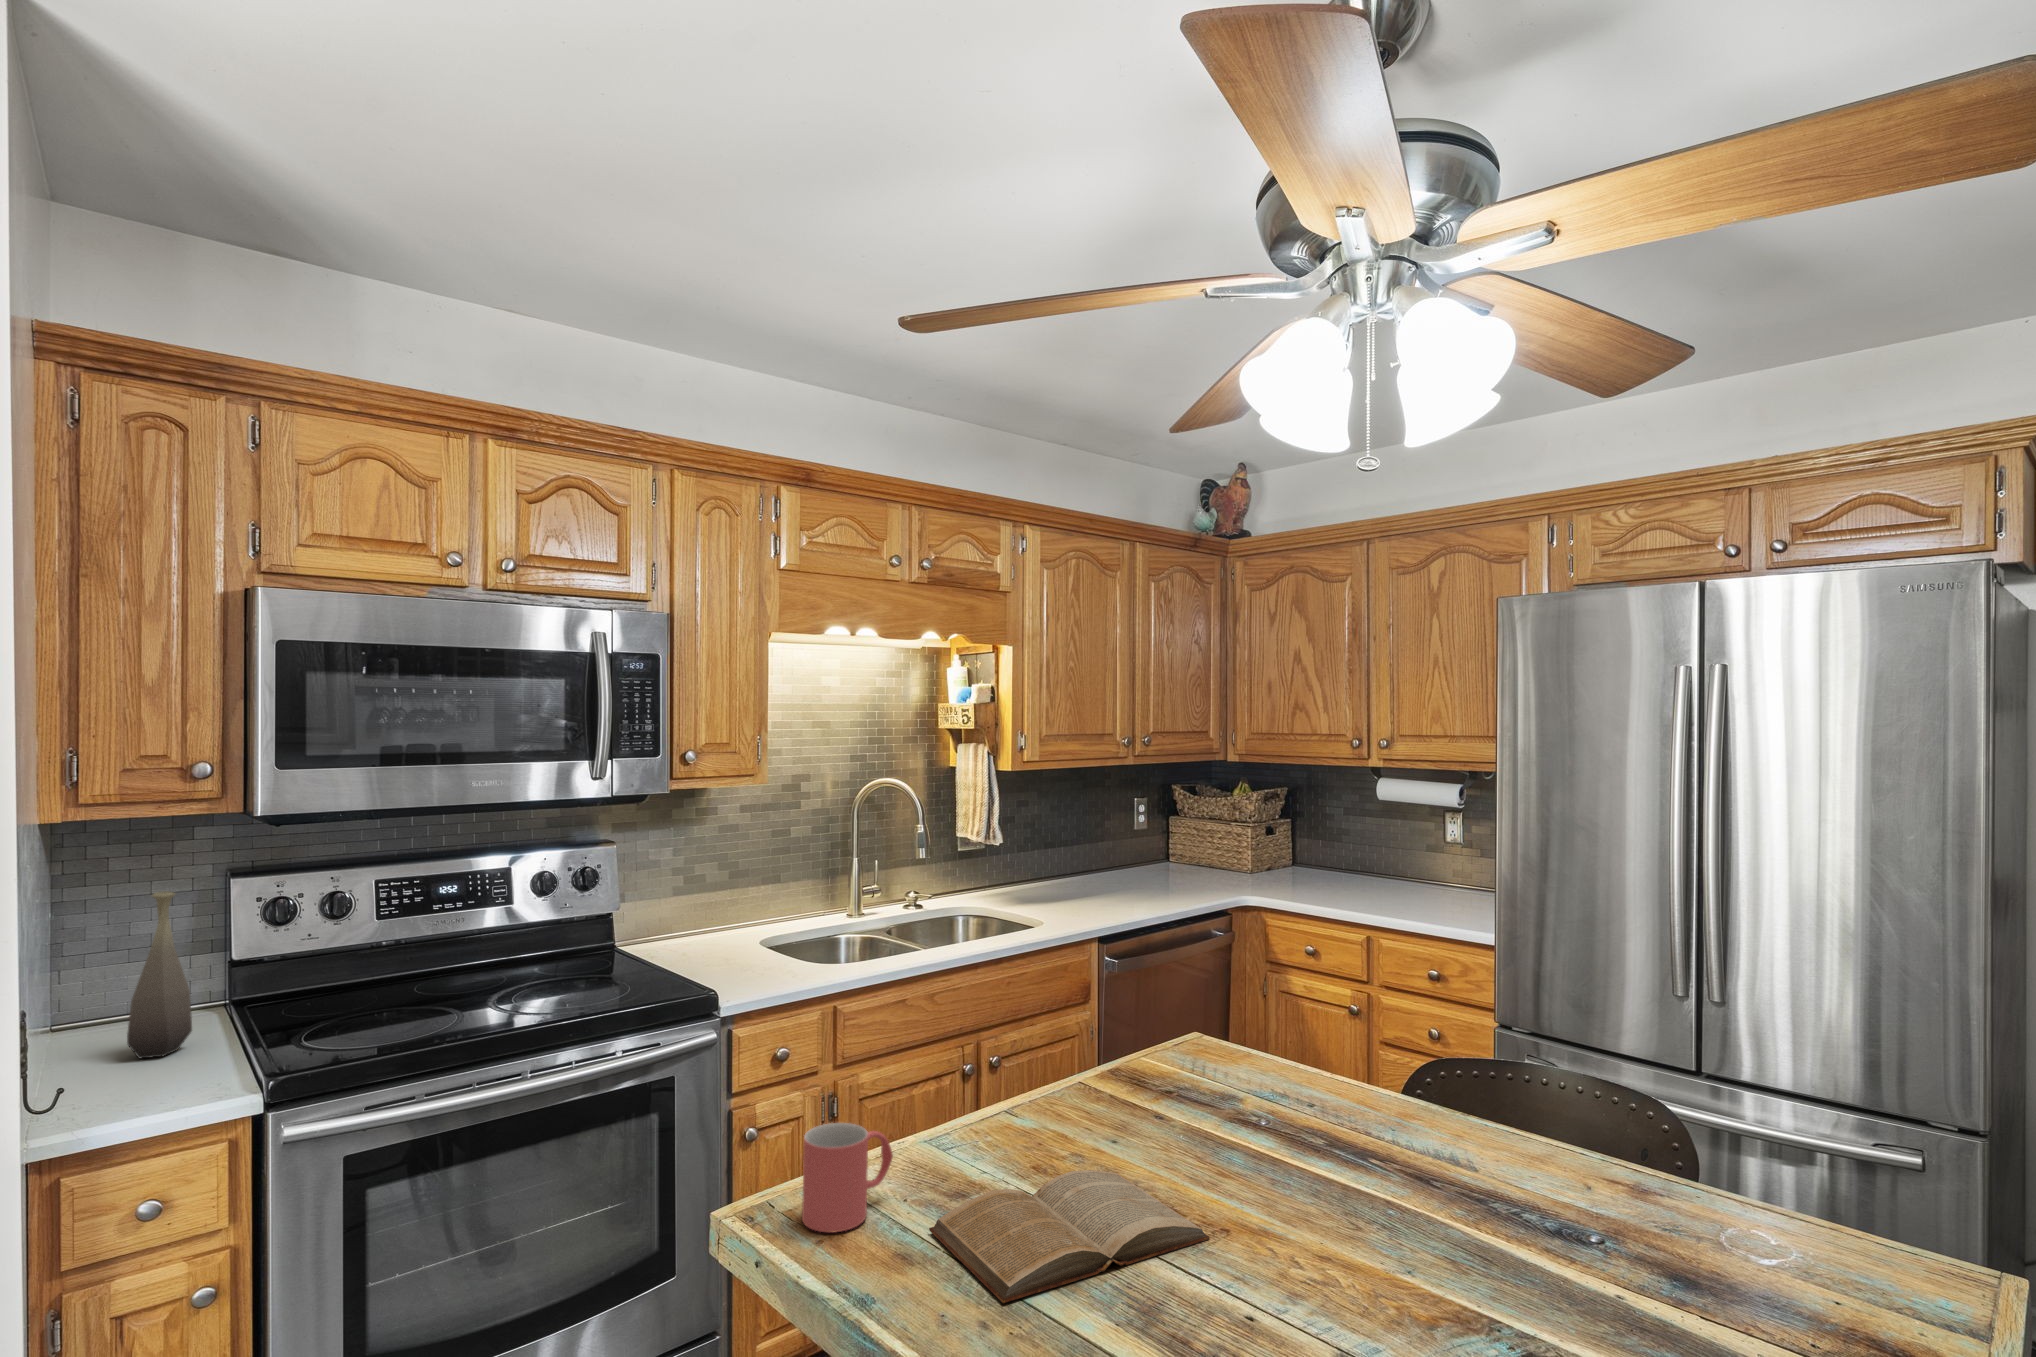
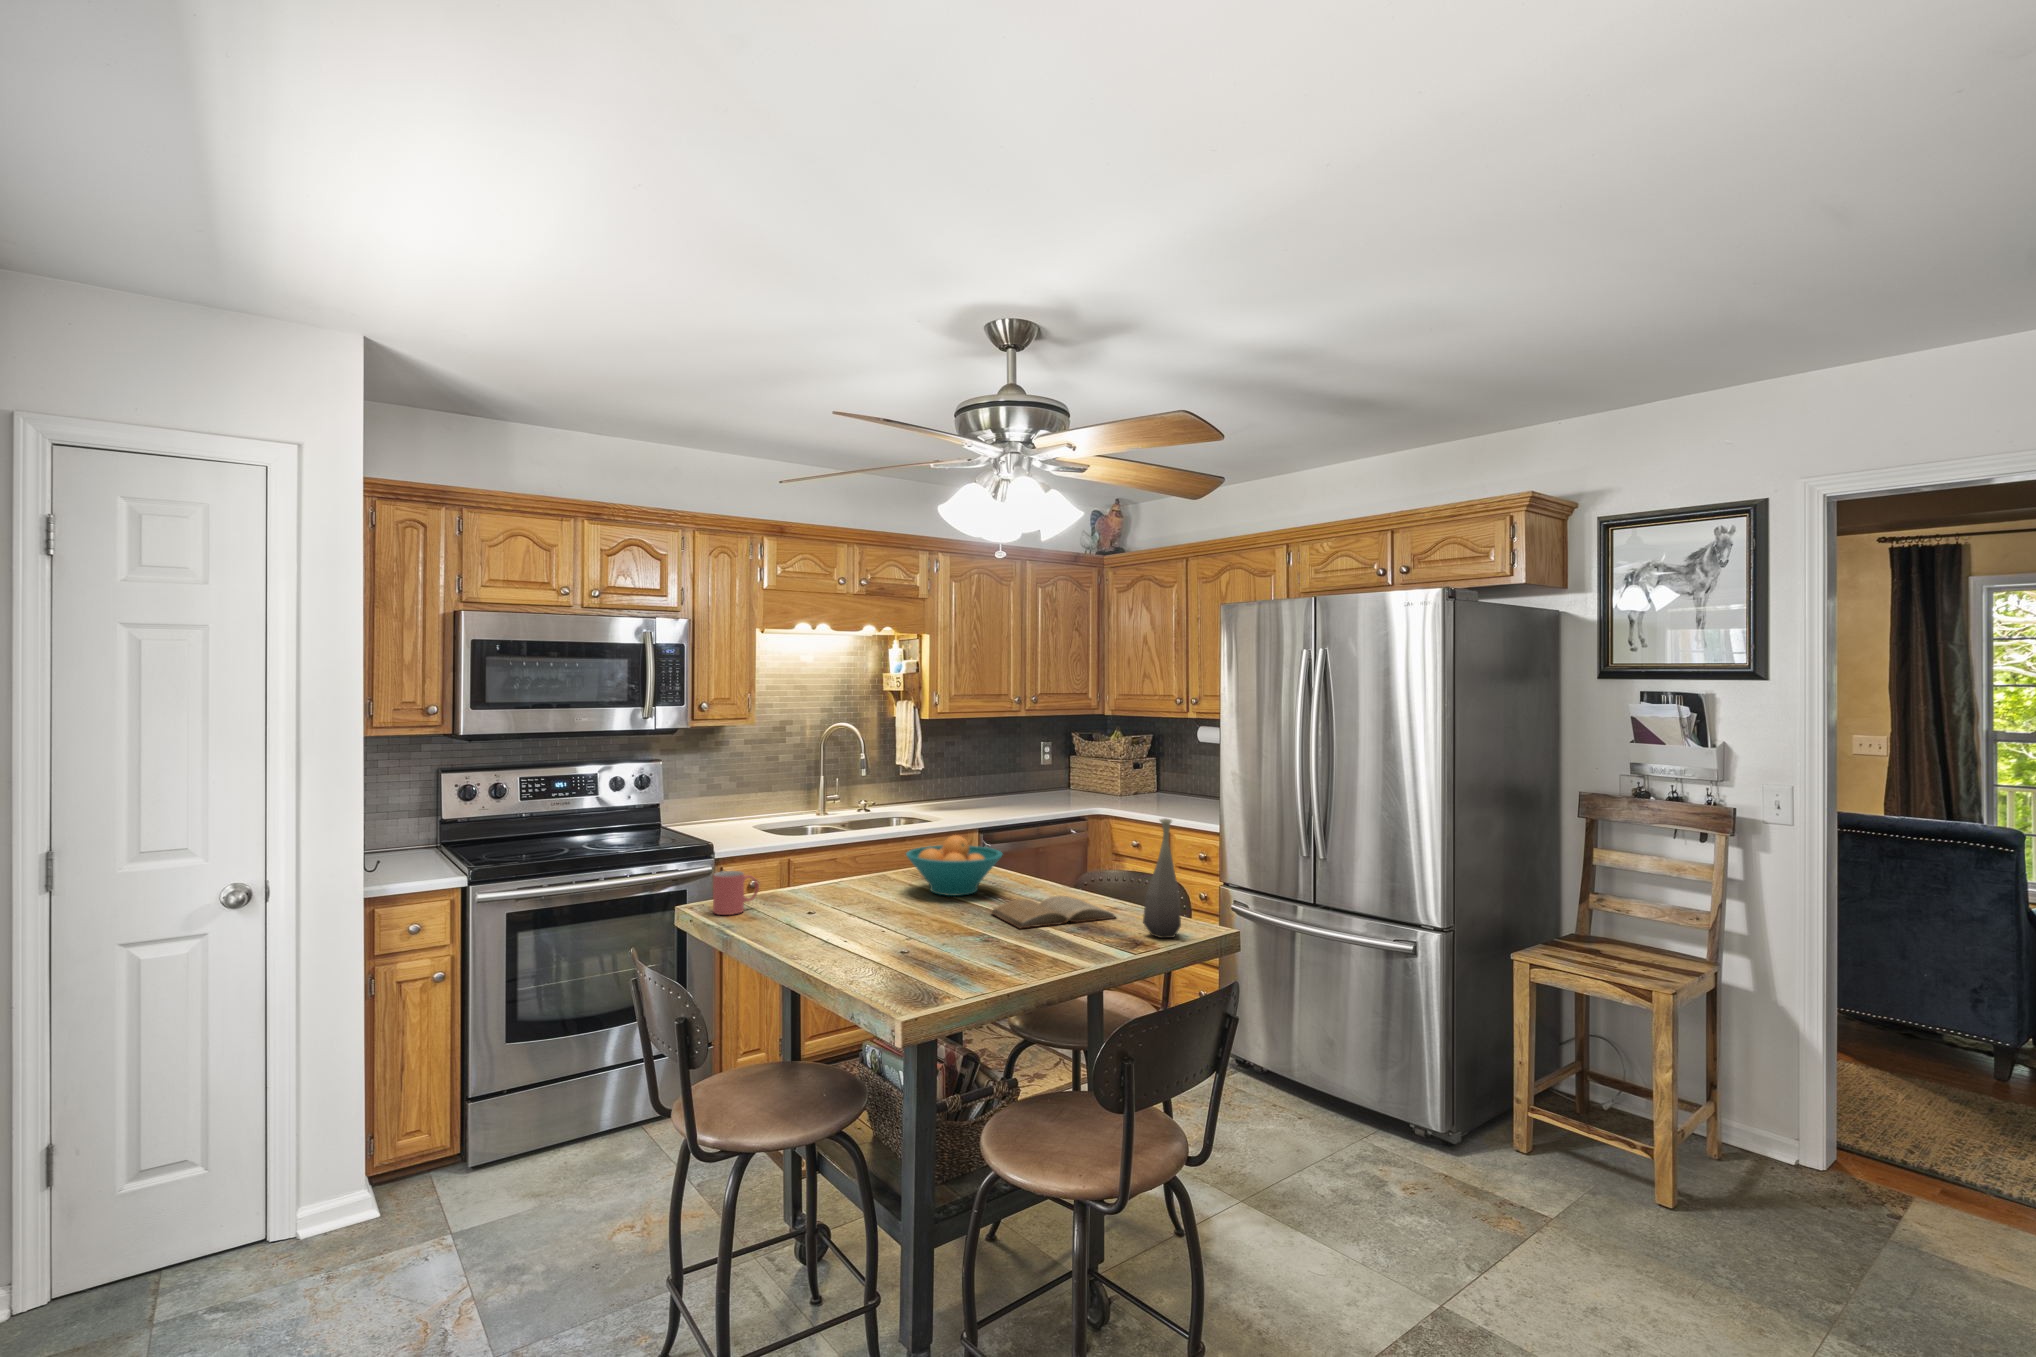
bottle: present [127,891,192,1058] -> present [1143,819,1181,938]
fruit bowl: none [1142,1012,1332,1137] -> present [906,835,1002,896]
book: present [929,1170,1209,1303] -> present [991,896,1115,928]

